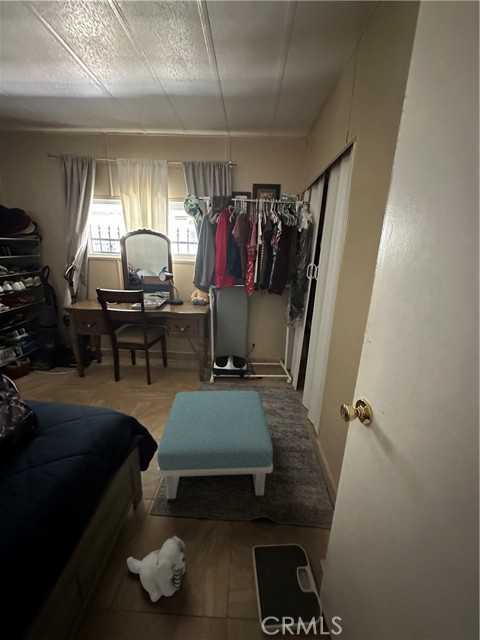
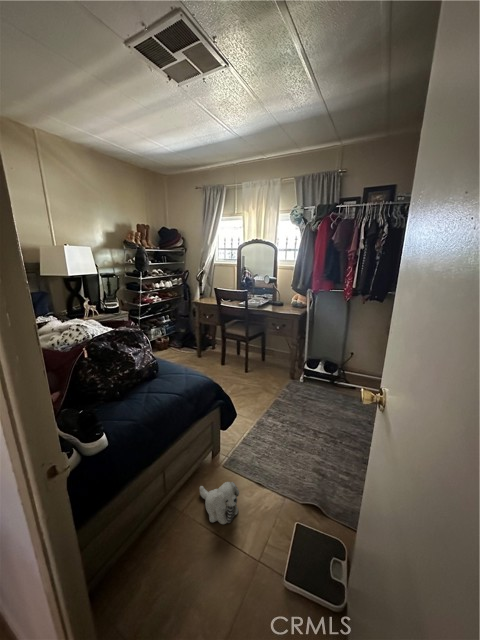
footstool: present [157,391,273,499] -> none [232,380,338,488]

